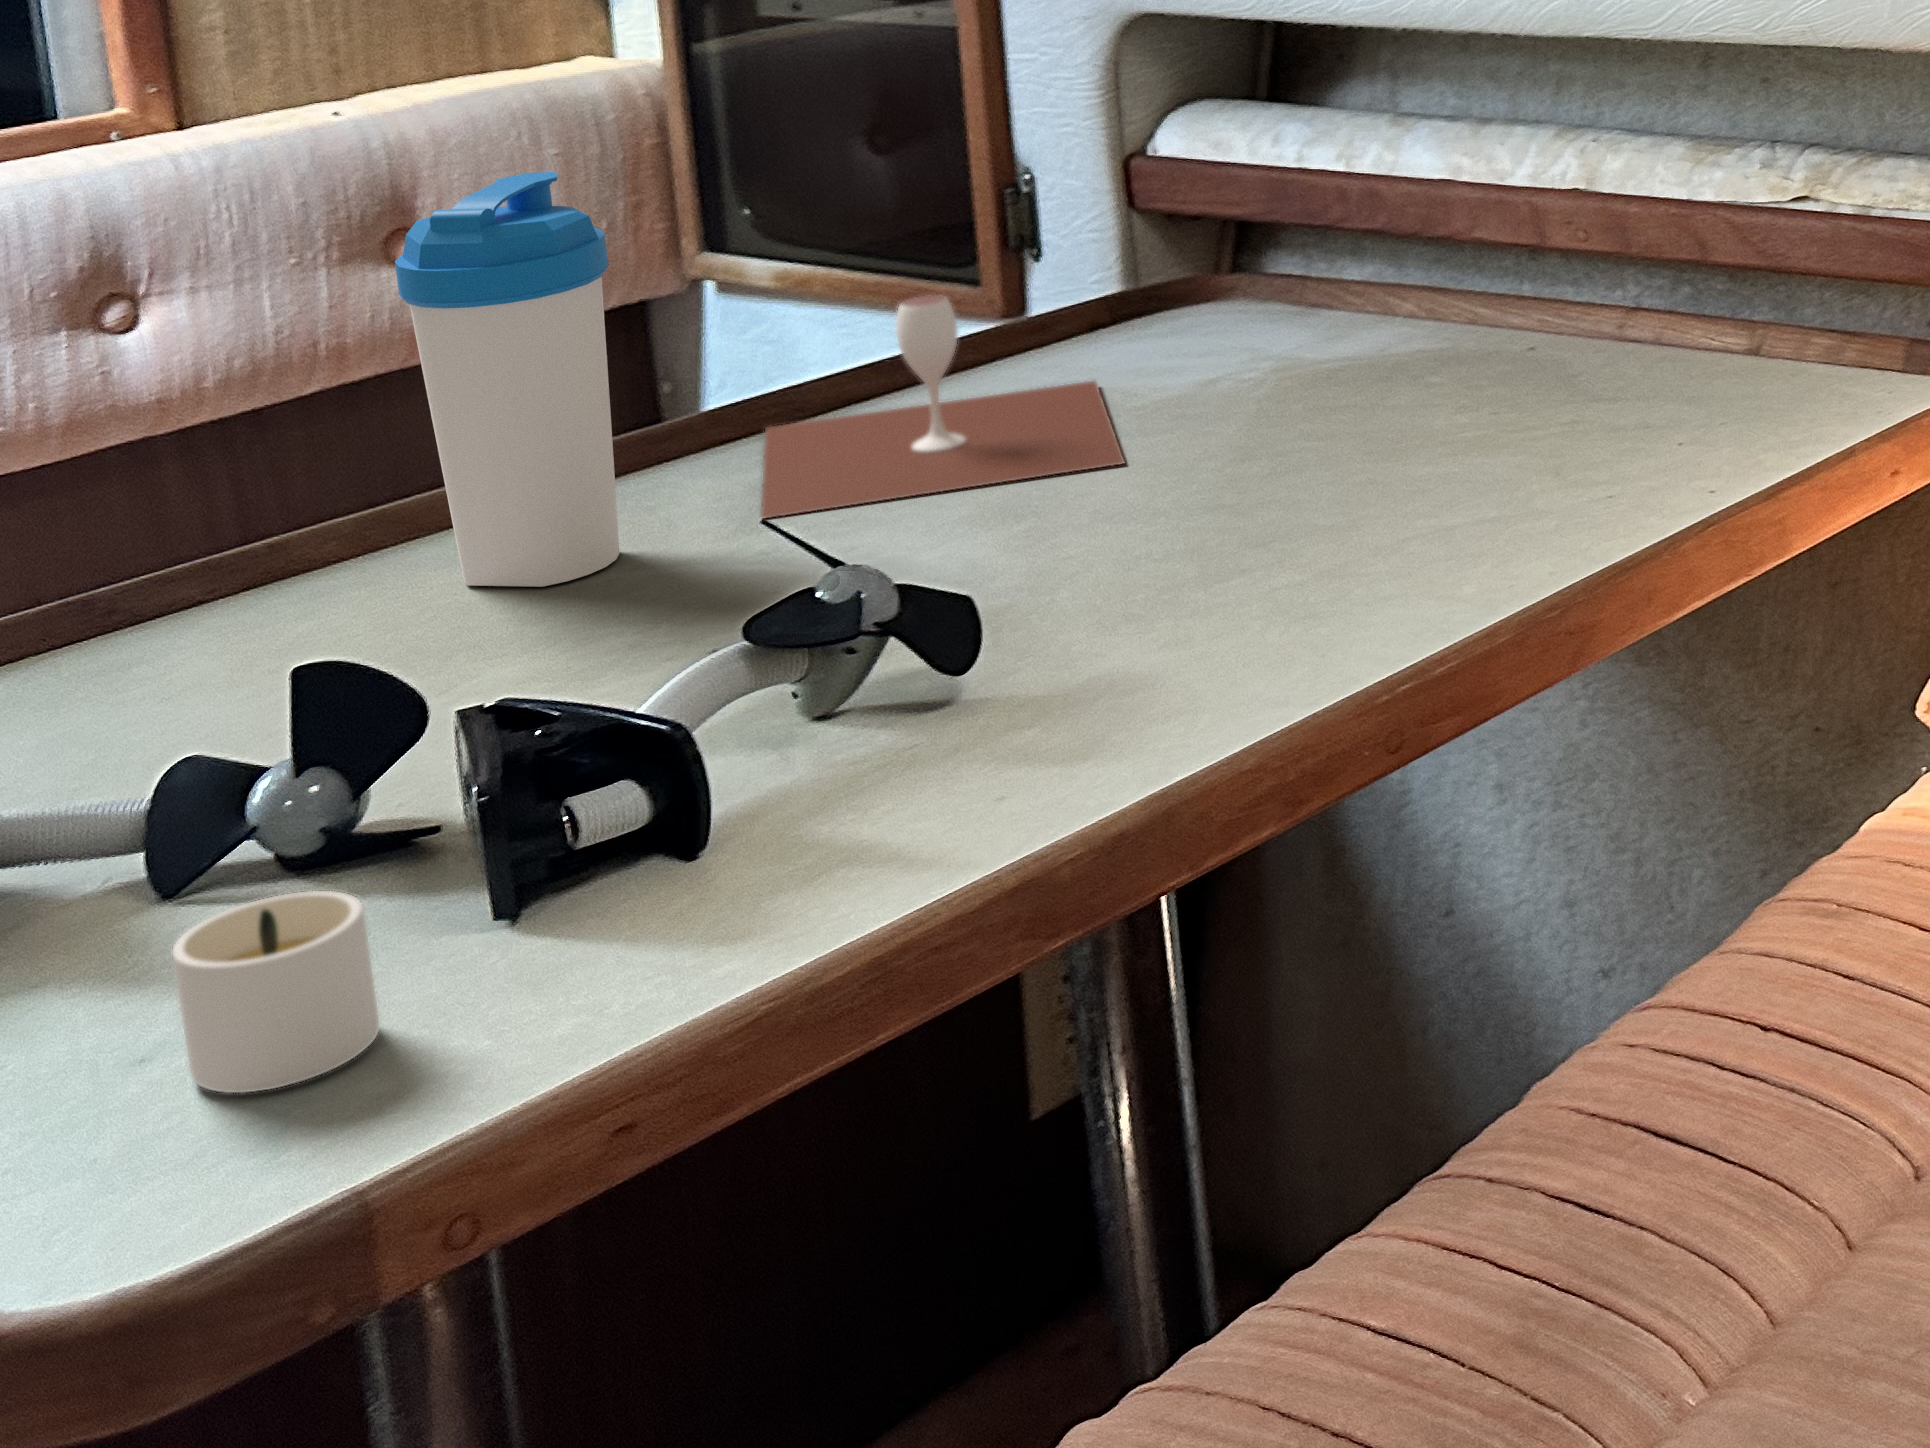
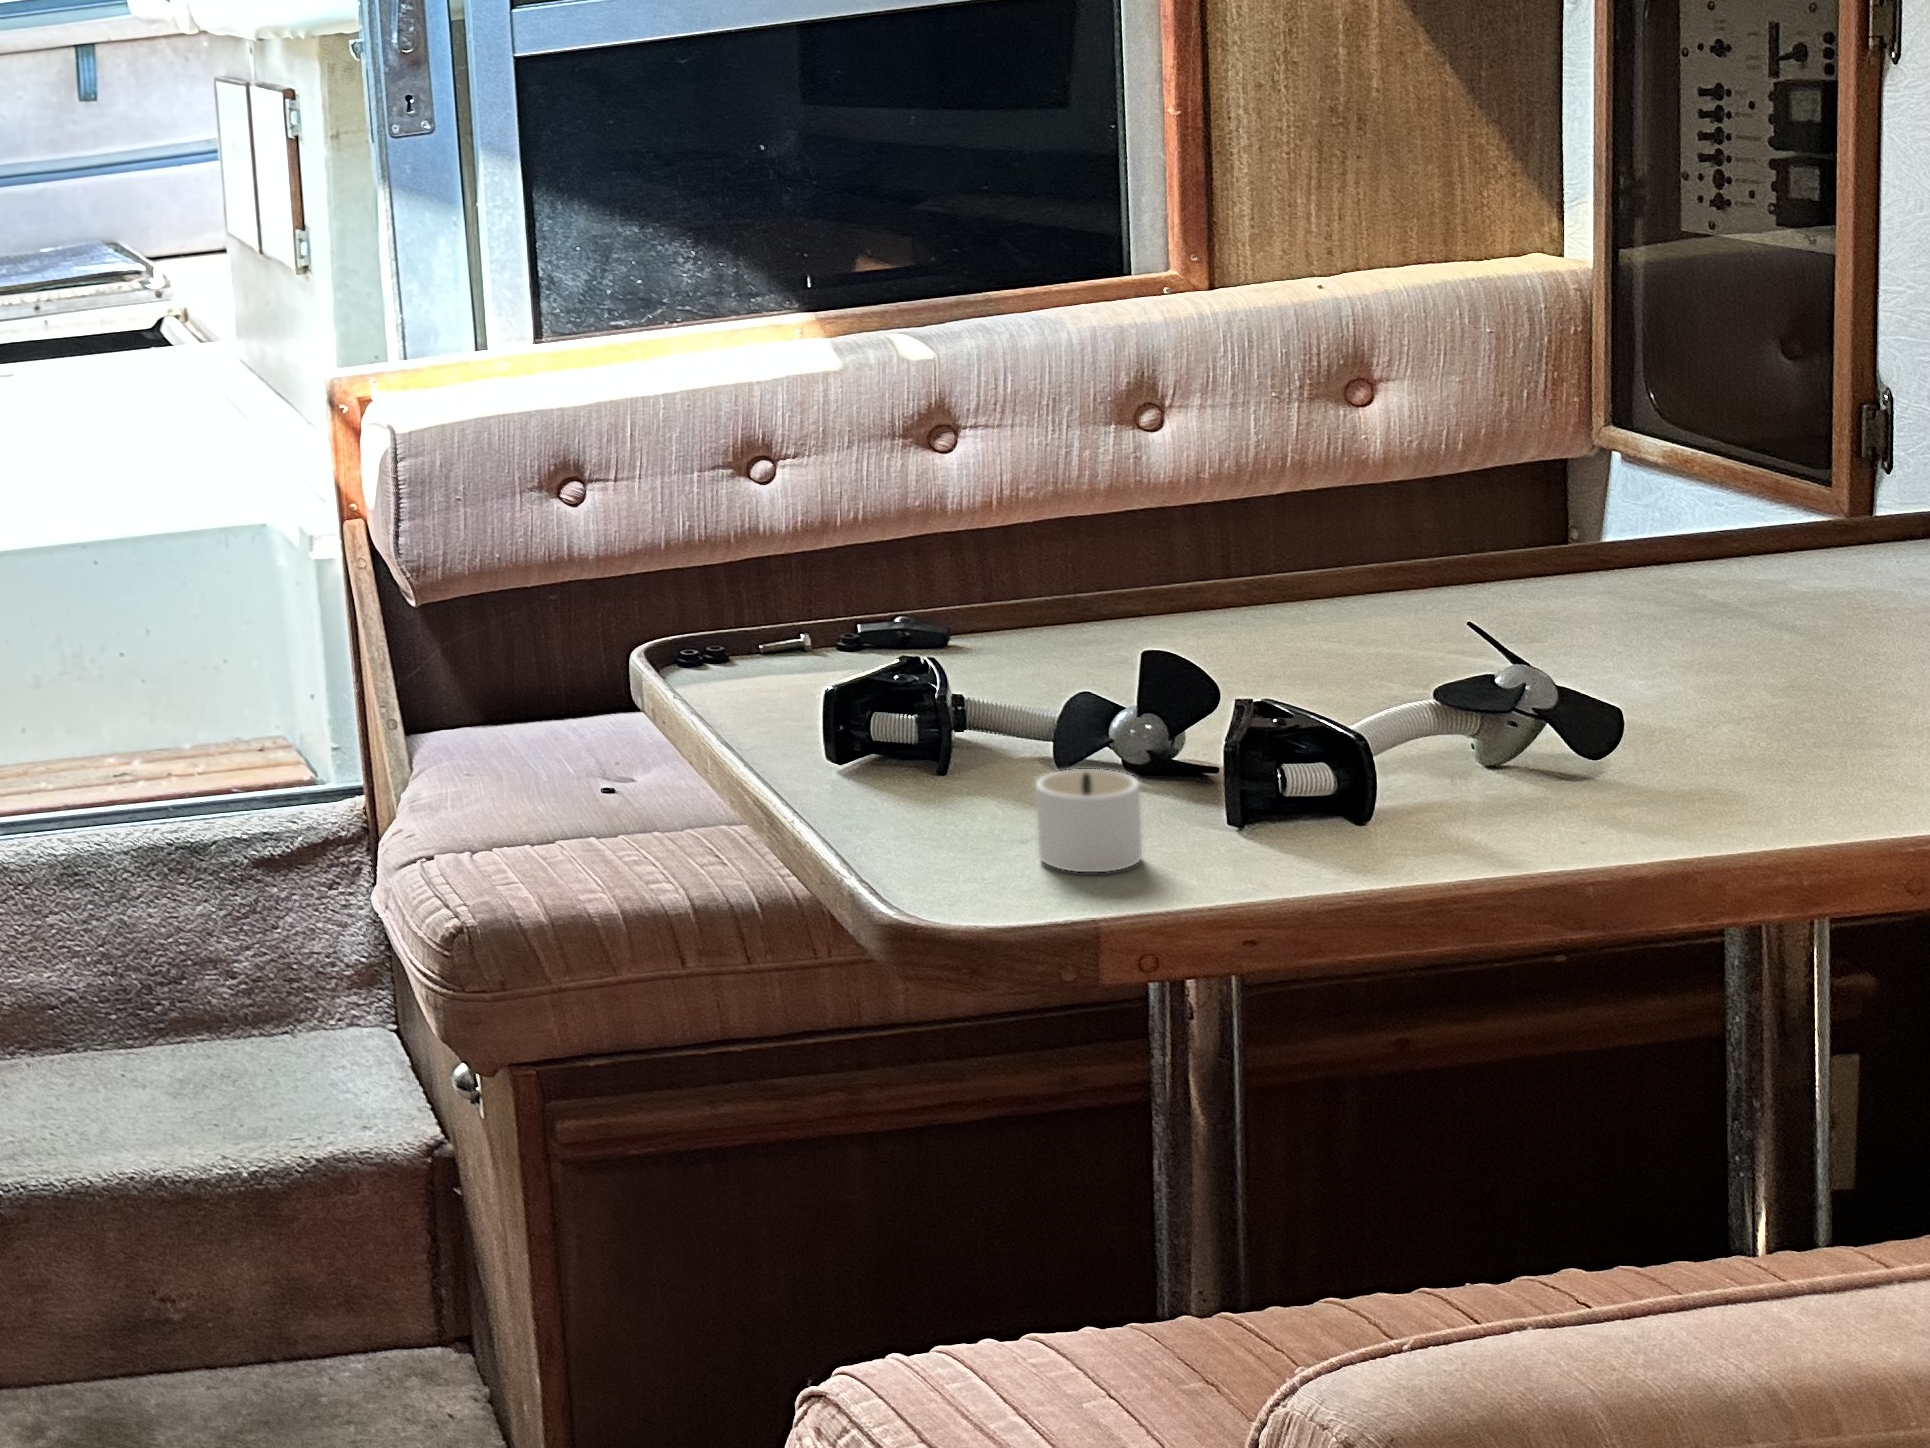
water bottle: present [395,172,620,587] -> none [1274,354,1421,647]
wine glass: present [761,295,1124,518] -> none [1521,485,1852,644]

